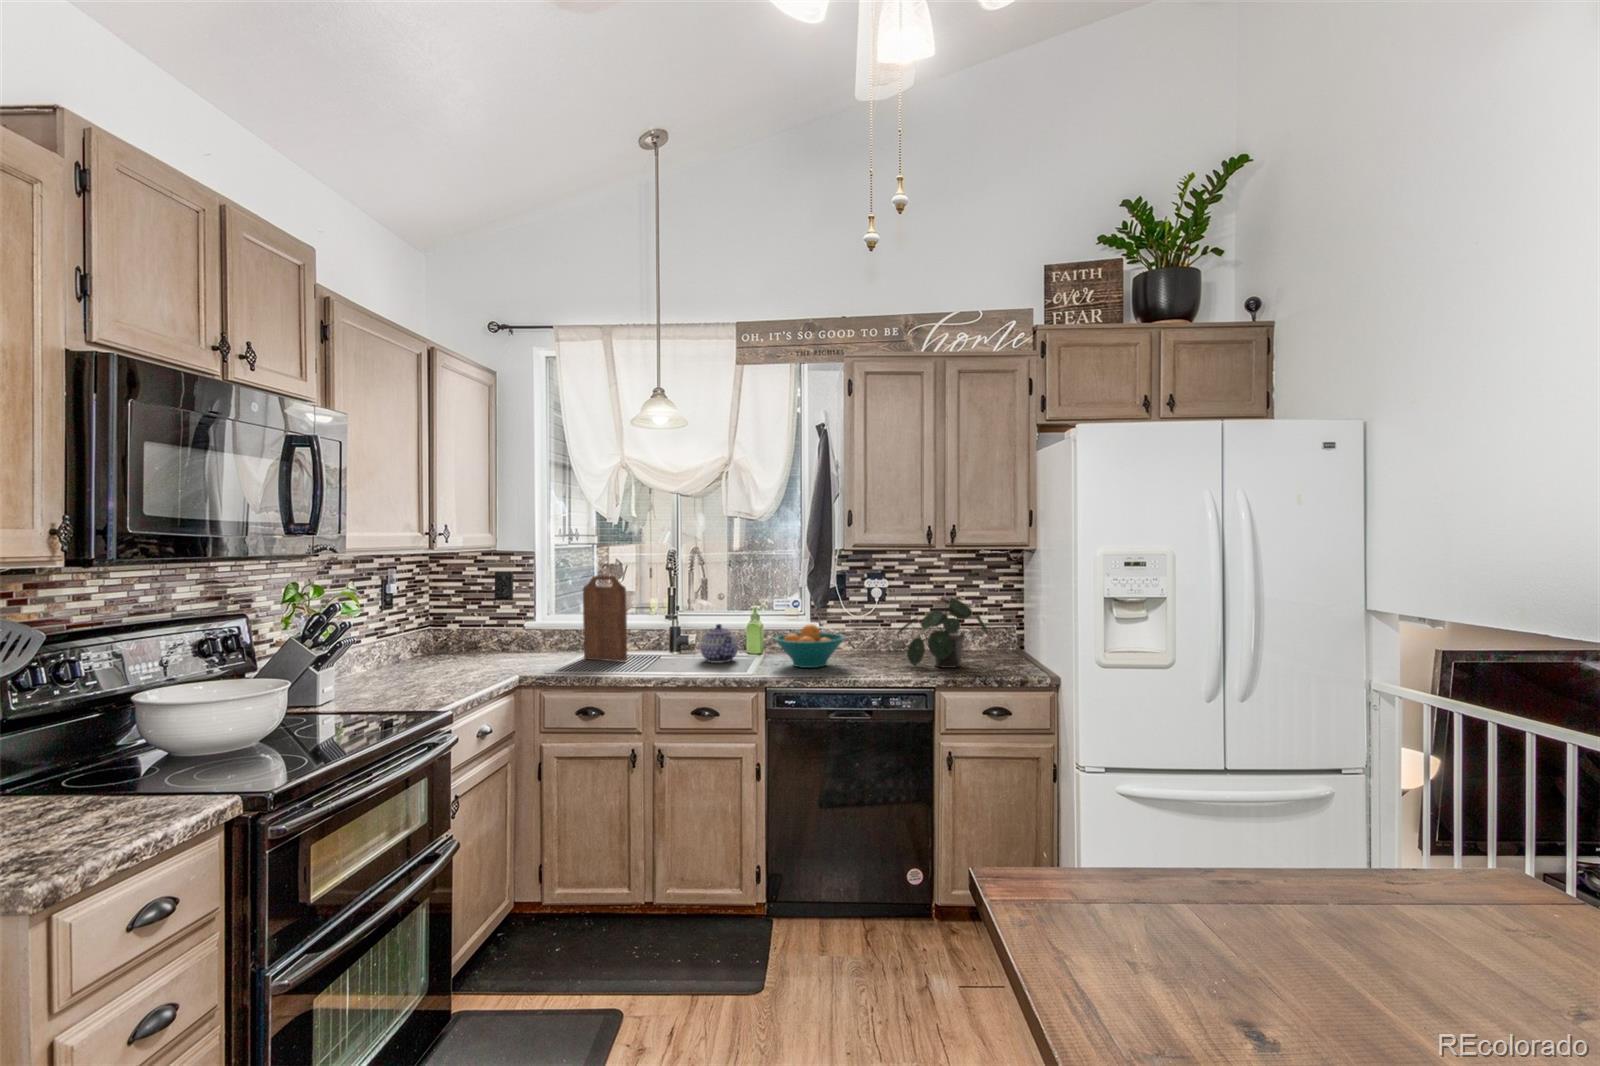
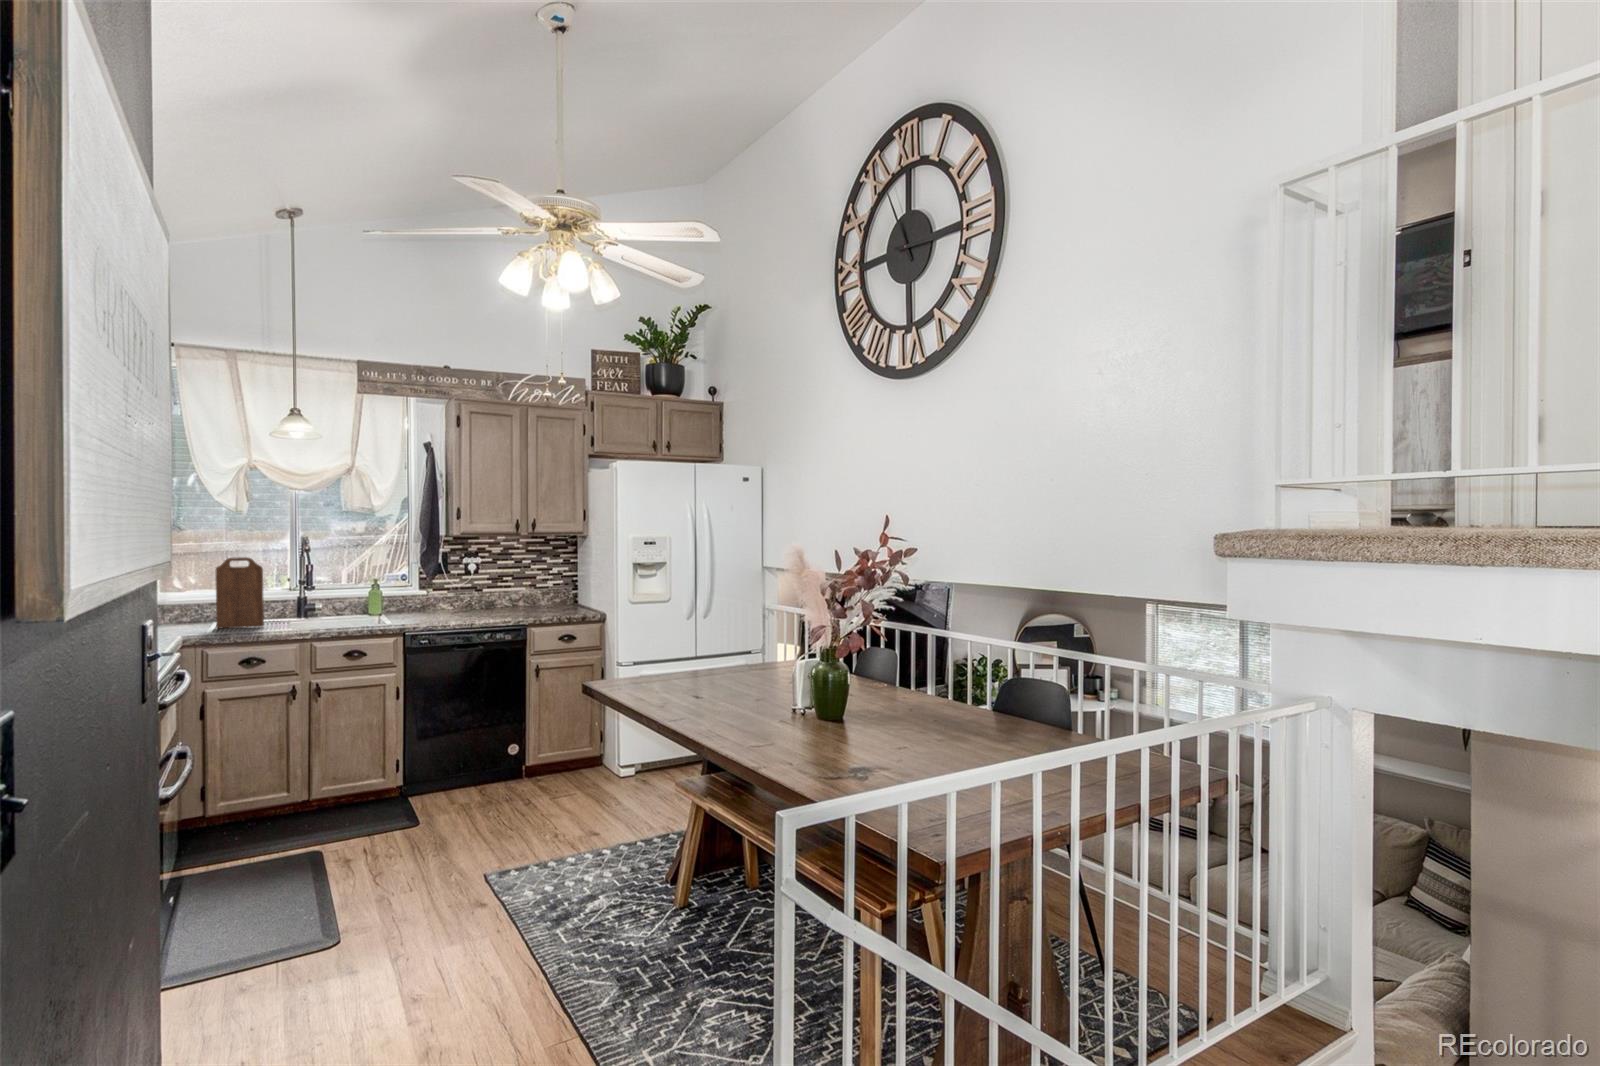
potted plant: present [898,598,989,668] -> none [493,568,559,615]
teapot: present [700,624,738,663] -> none [333,593,365,623]
fruit bowl: present [775,624,845,668] -> none [400,590,457,620]

